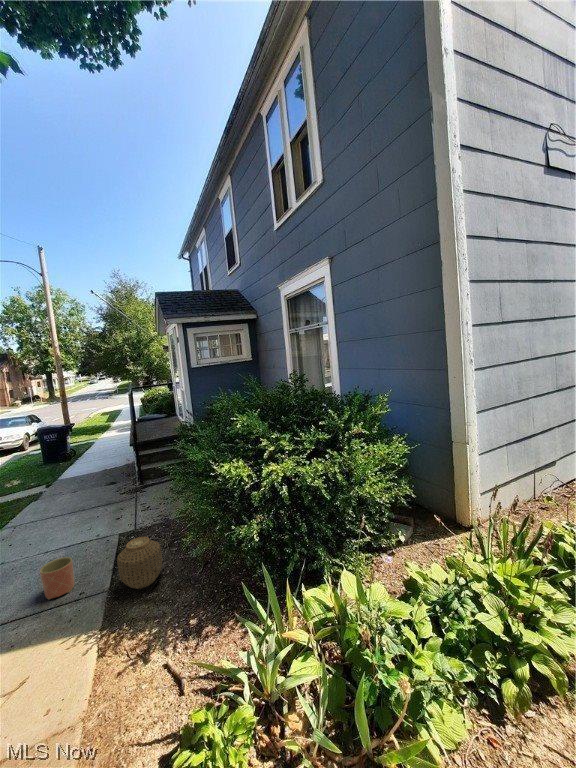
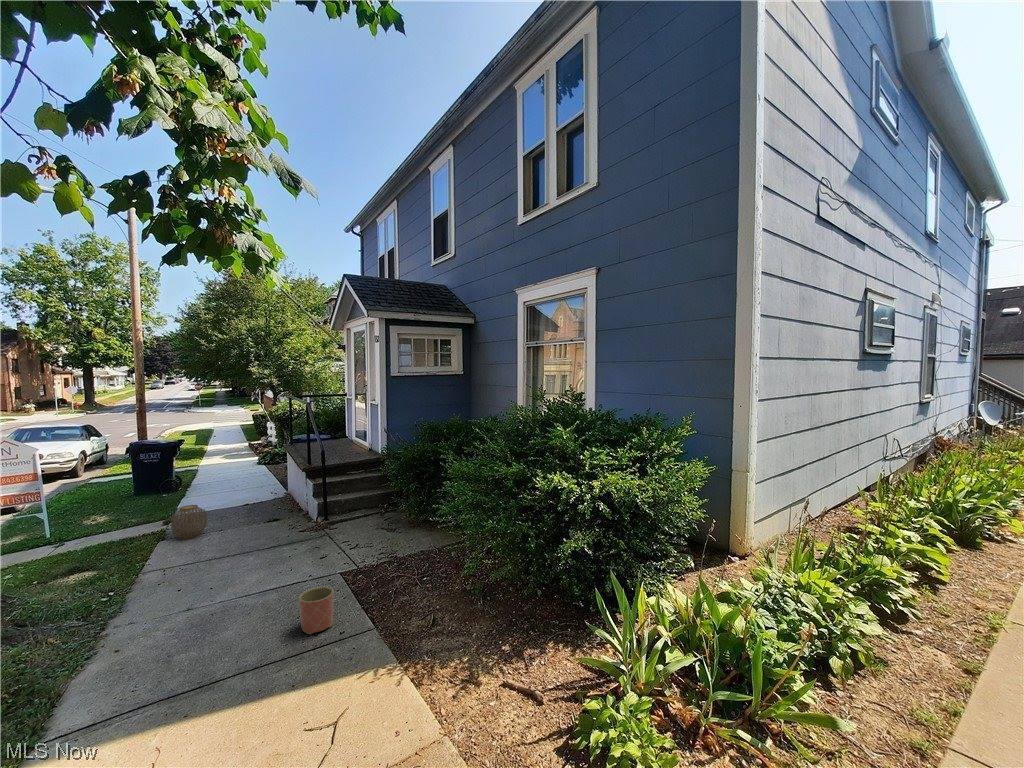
woven basket: present [117,537,162,589] -> present [171,505,207,539]

